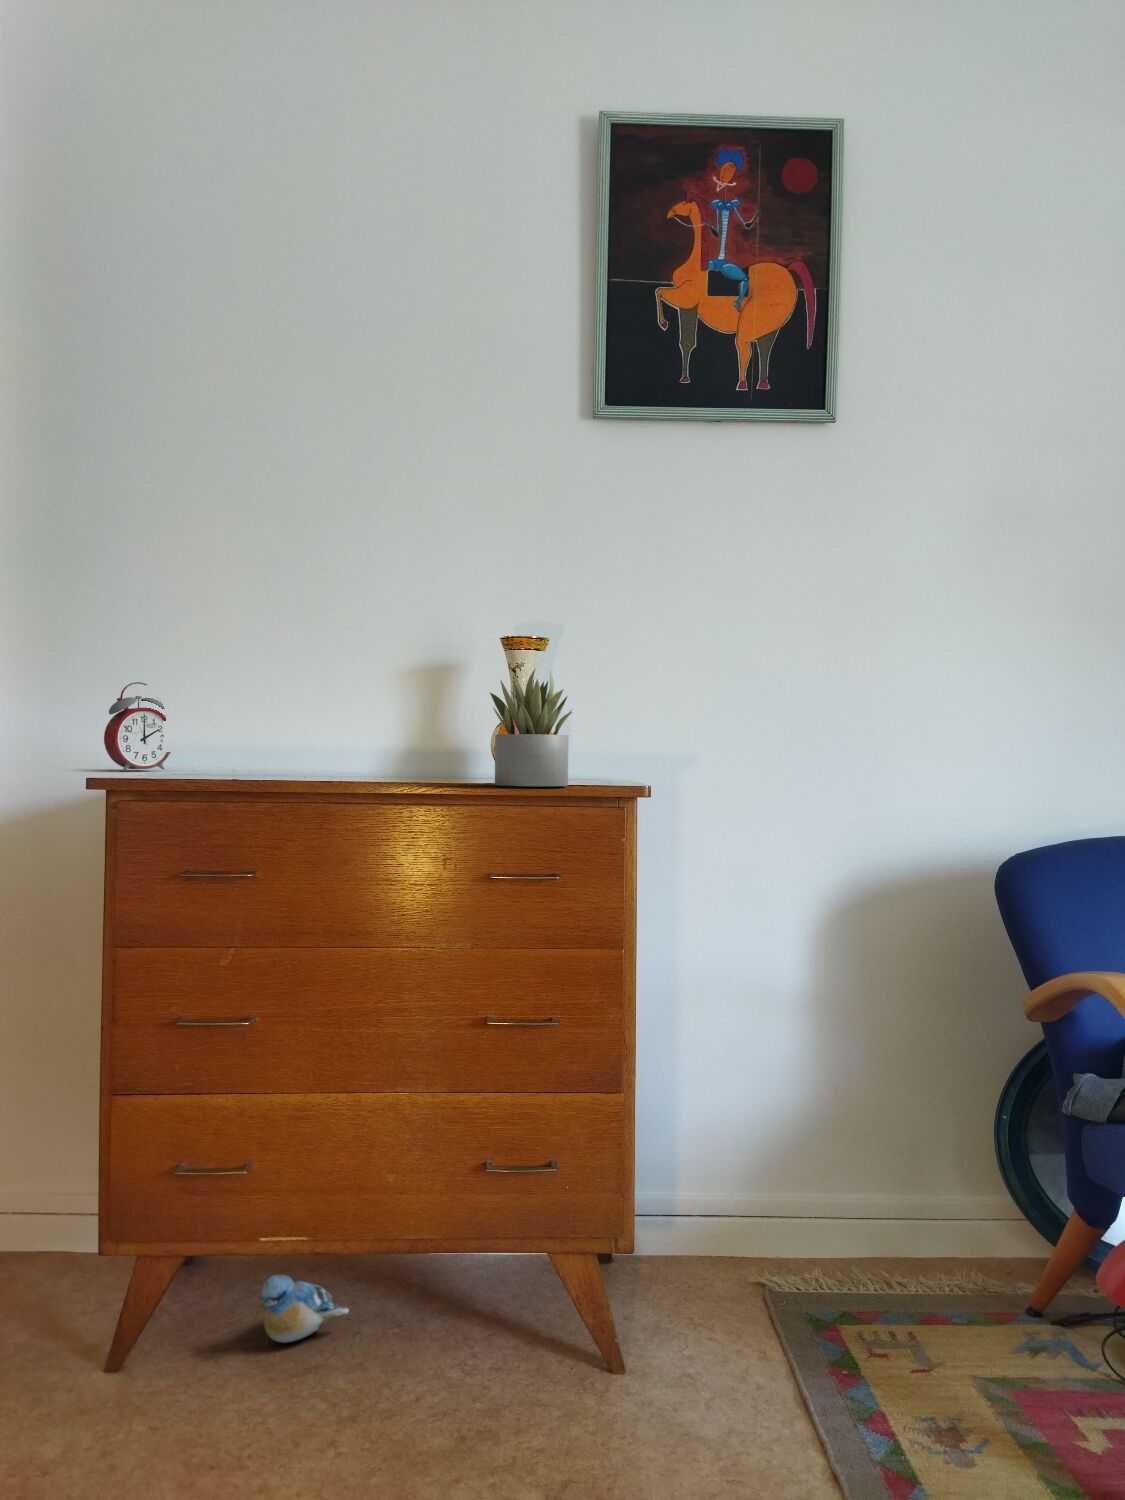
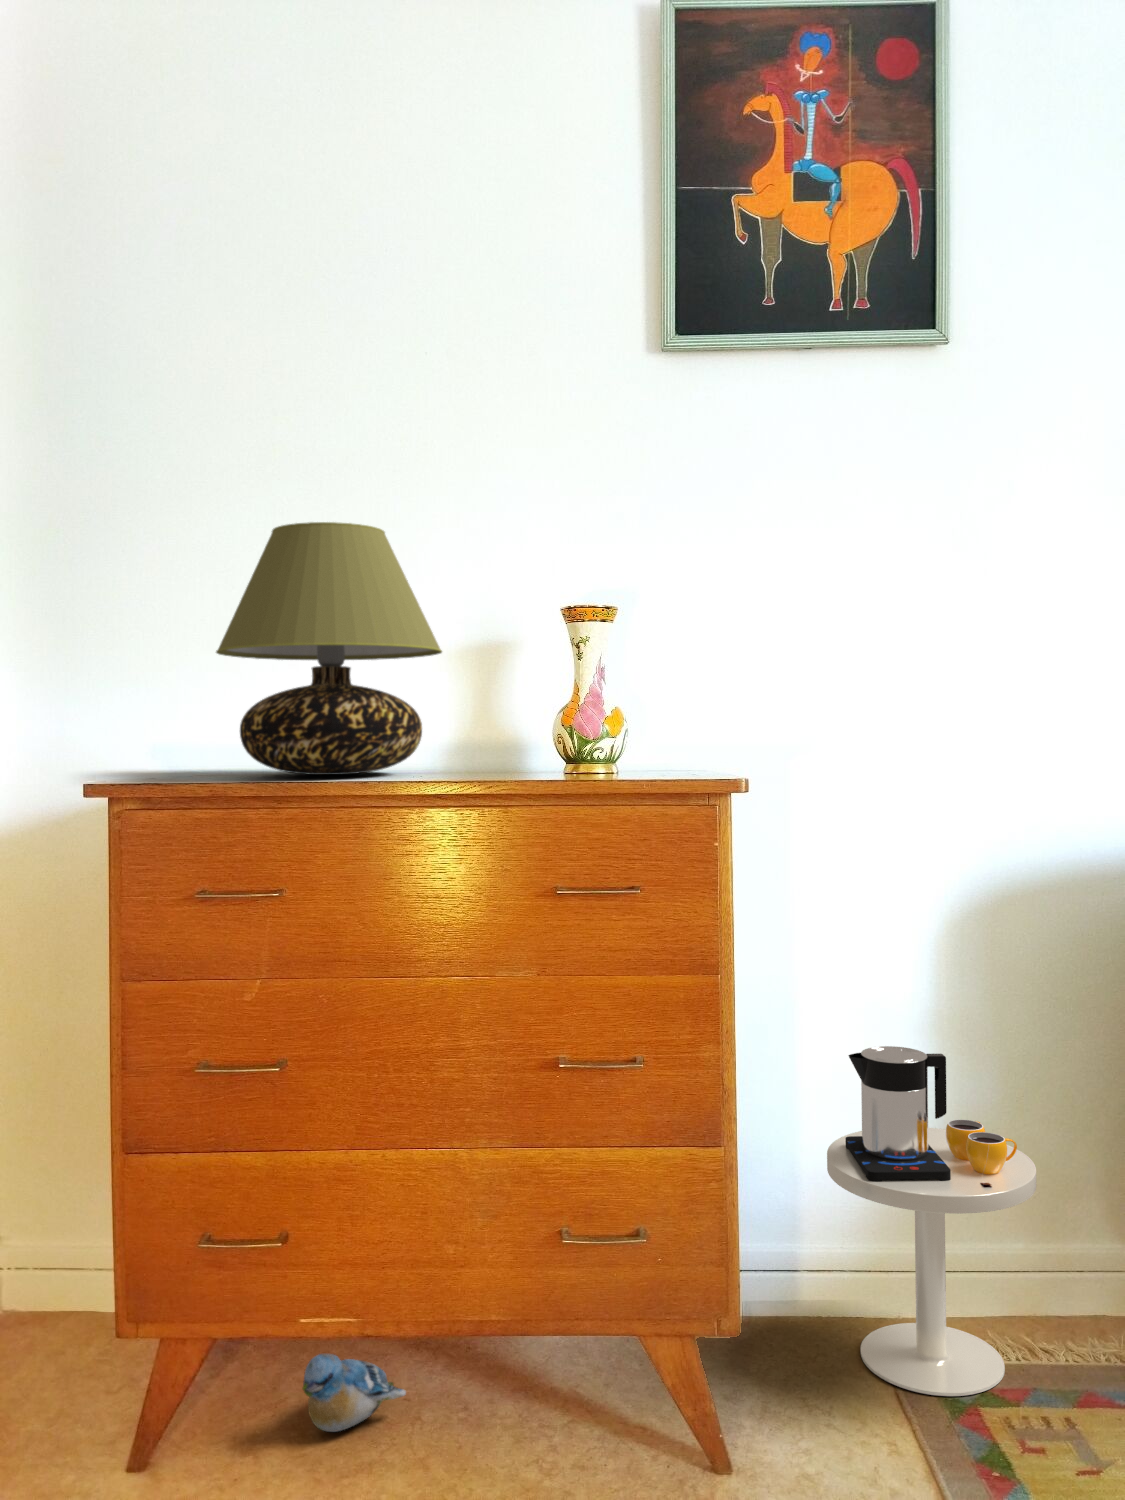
table lamp: none [198,558,397,775] -> present [216,522,442,775]
succulent plant: present [490,669,572,786] -> none [552,643,651,783]
alarm clock: present [104,682,171,770] -> none [116,671,194,771]
side table: none [718,1020,892,1316] -> present [827,1046,1036,1396]

